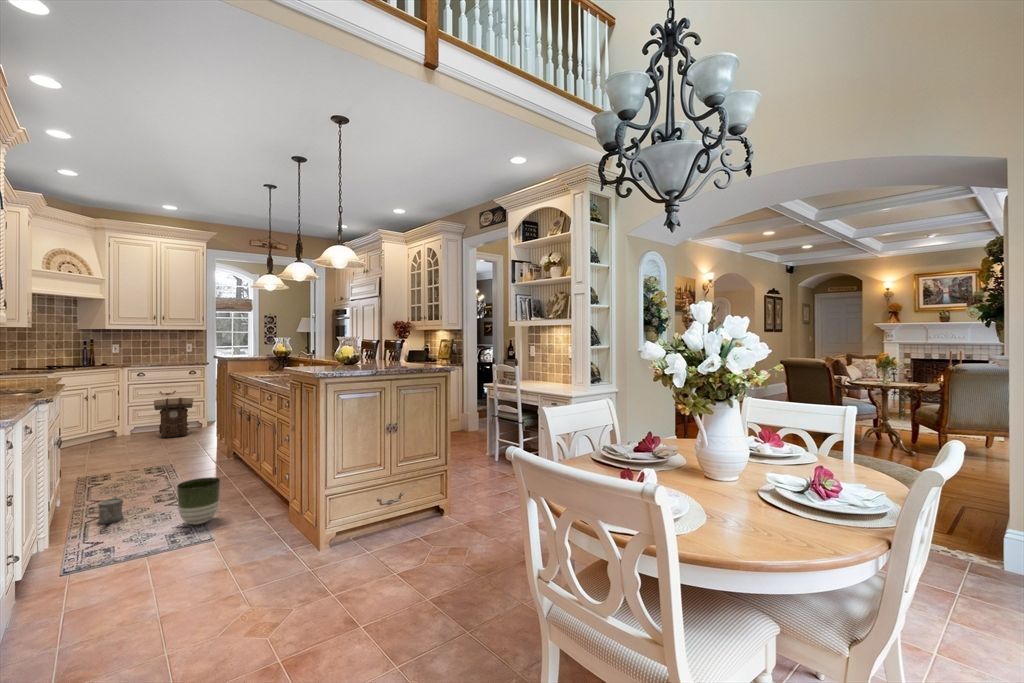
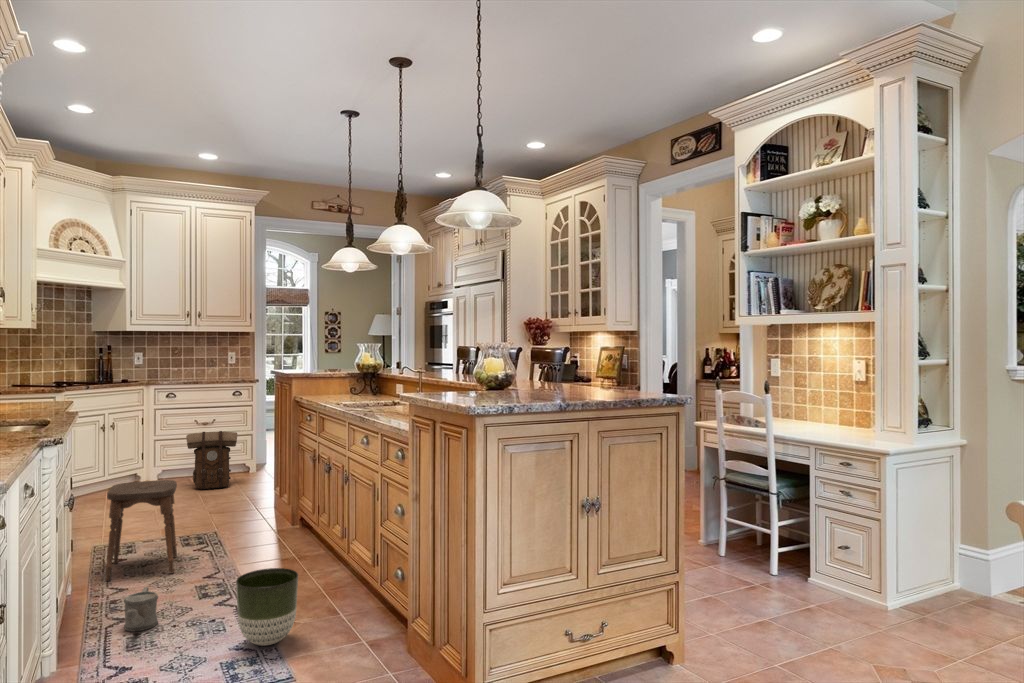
stool: none [86,429,142,496] -> present [105,480,177,581]

